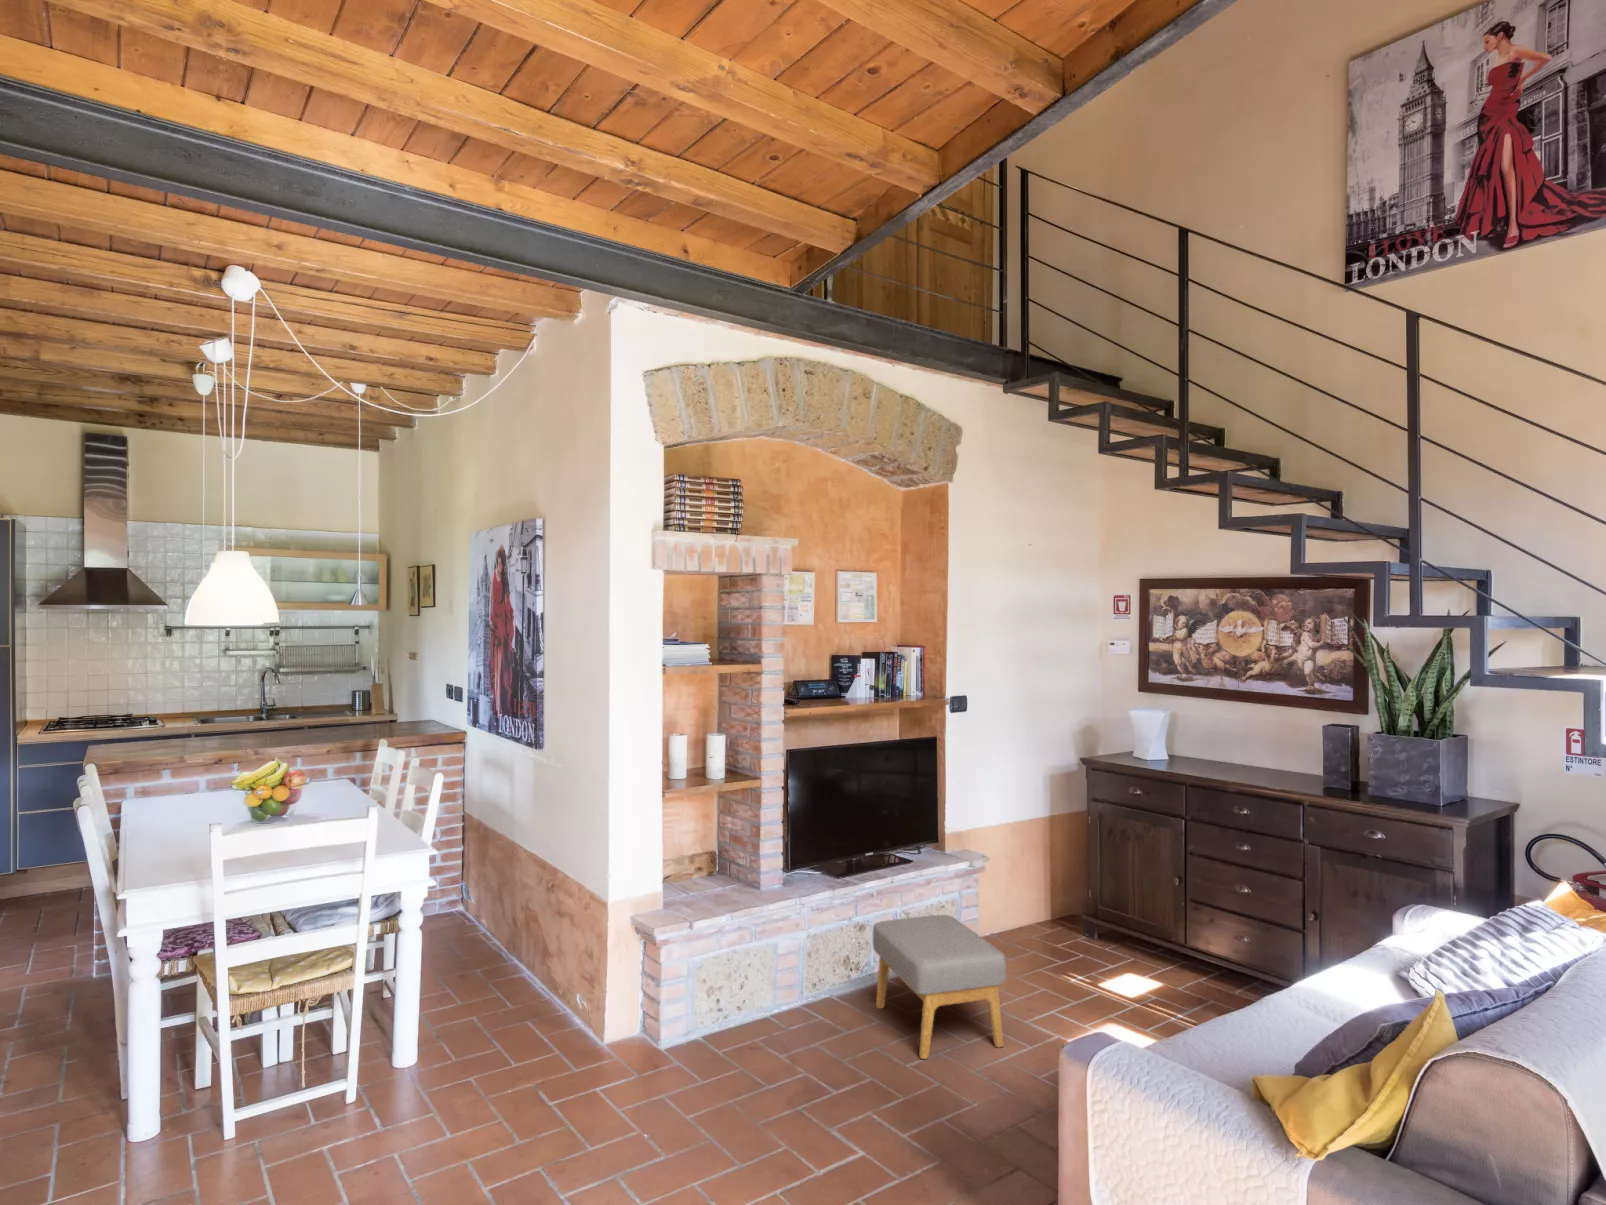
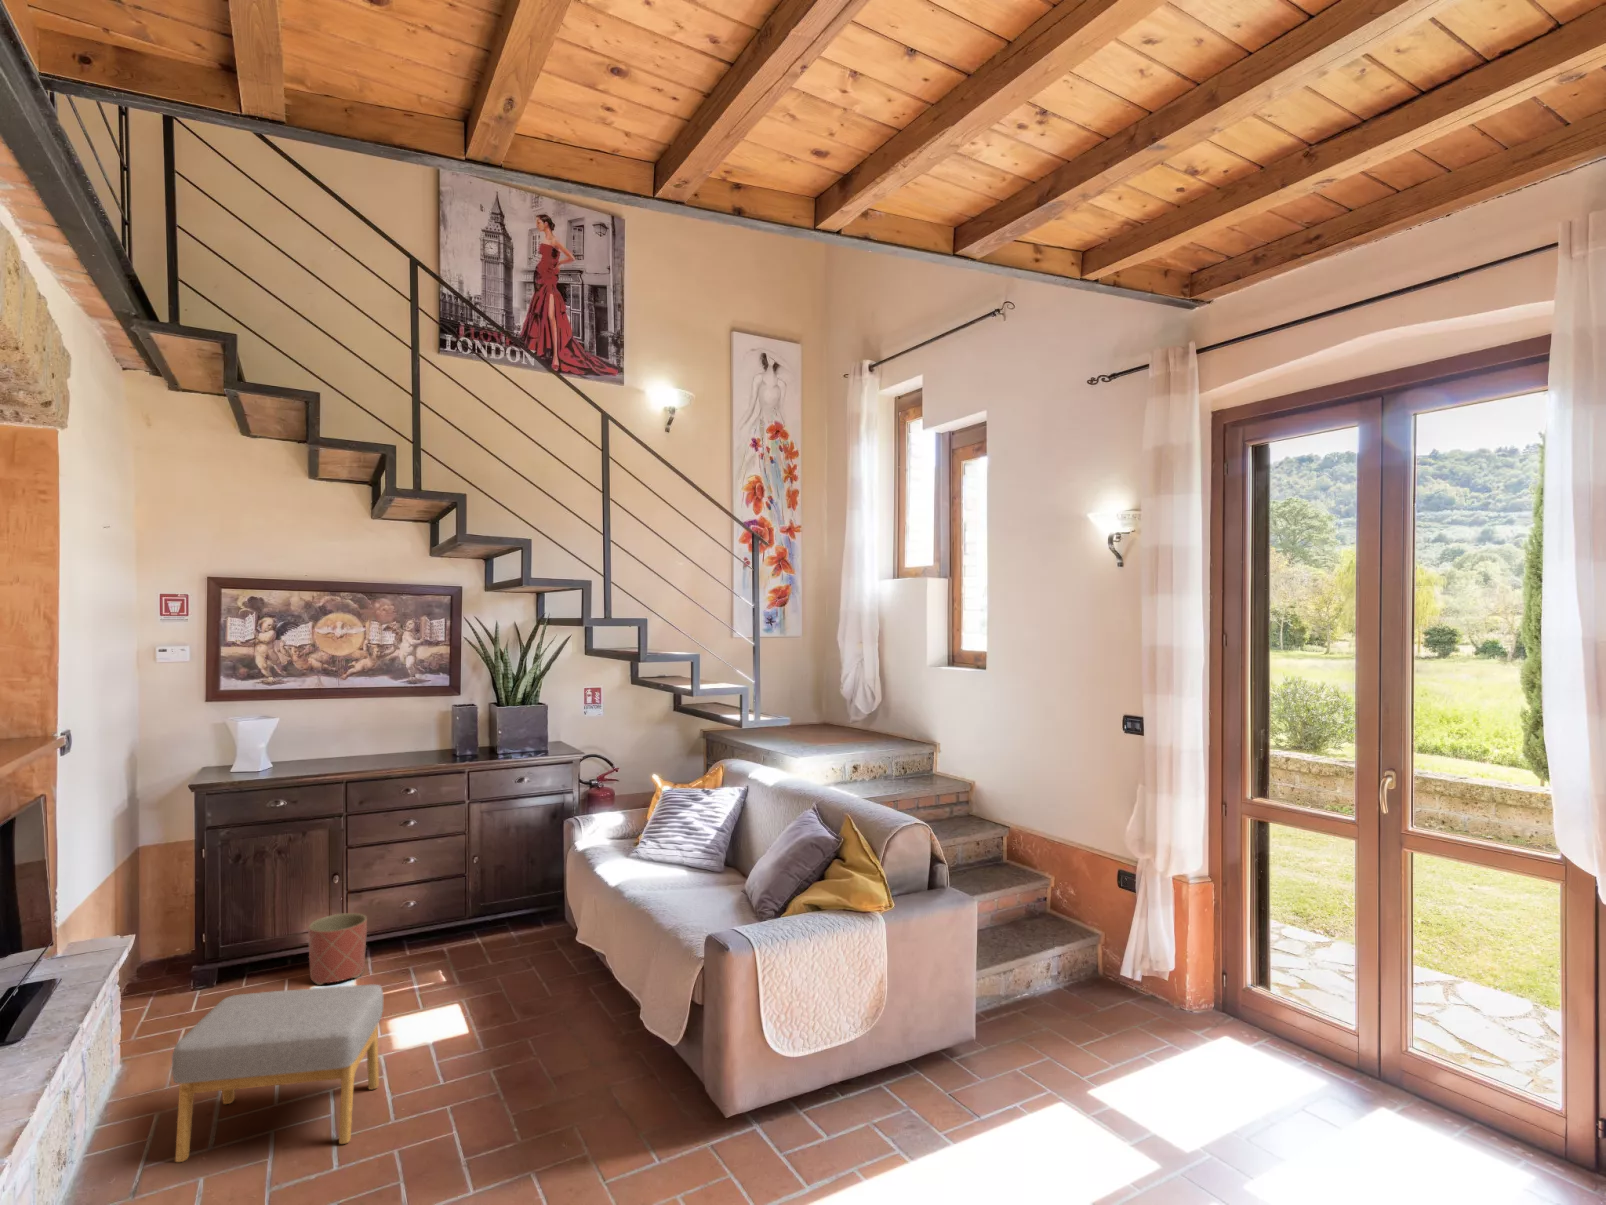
planter: none [1125,911,1180,982] -> present [308,913,367,985]

